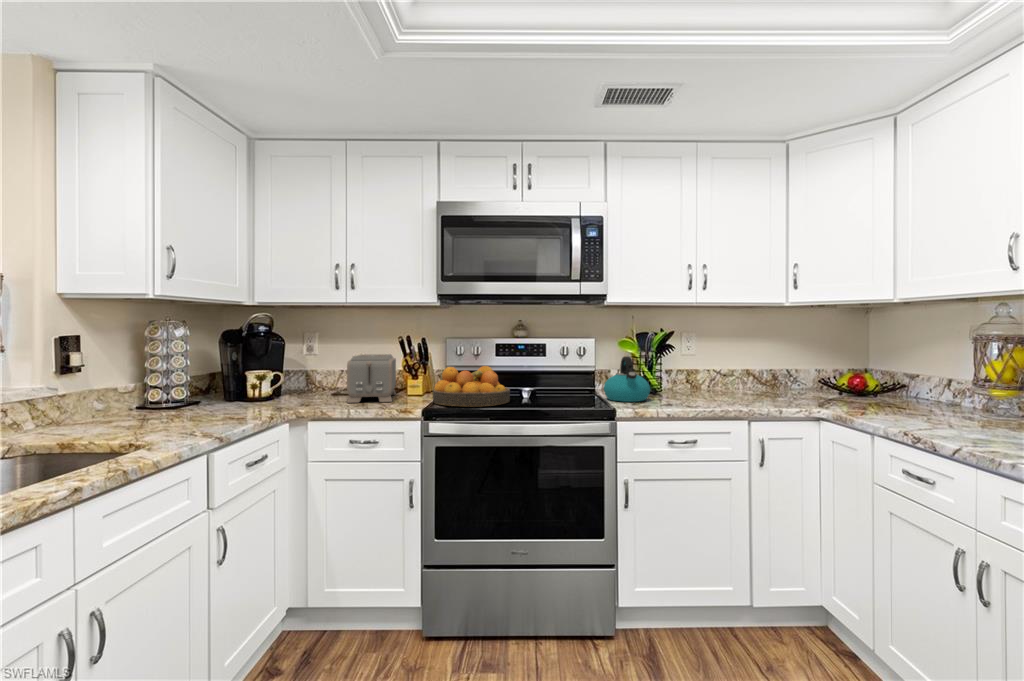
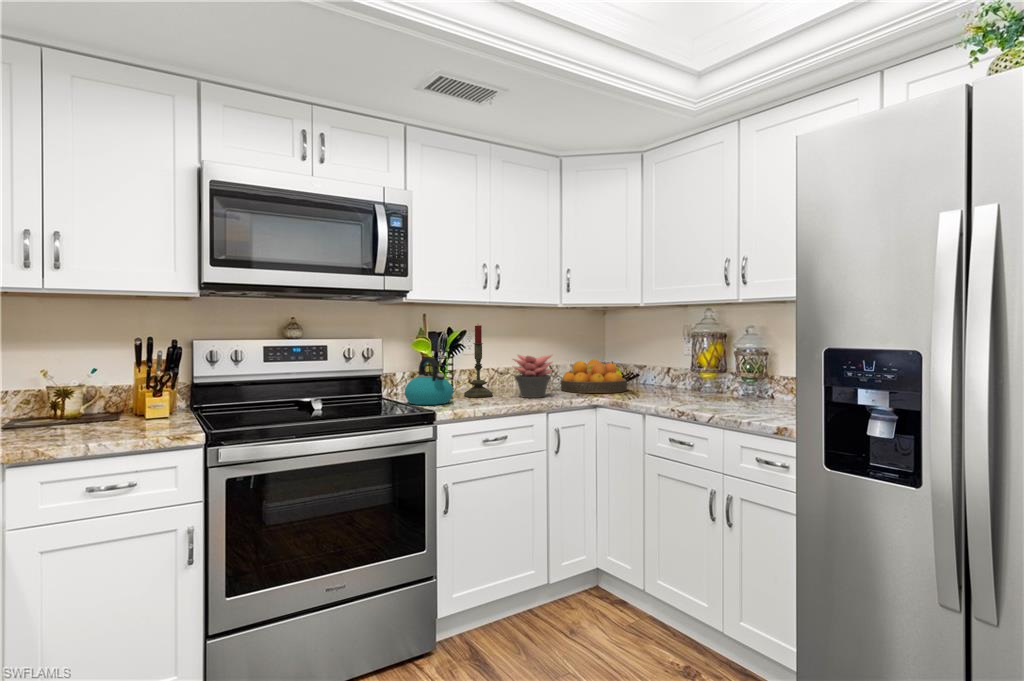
candle: none [672,325,702,398] -> present [464,325,493,397]
toaster: present [347,354,396,403] -> none [51,362,140,435]
succulent plant: none [720,357,769,403] -> present [513,355,552,398]
fruit bowl: present [432,366,510,407] -> present [561,360,627,393]

